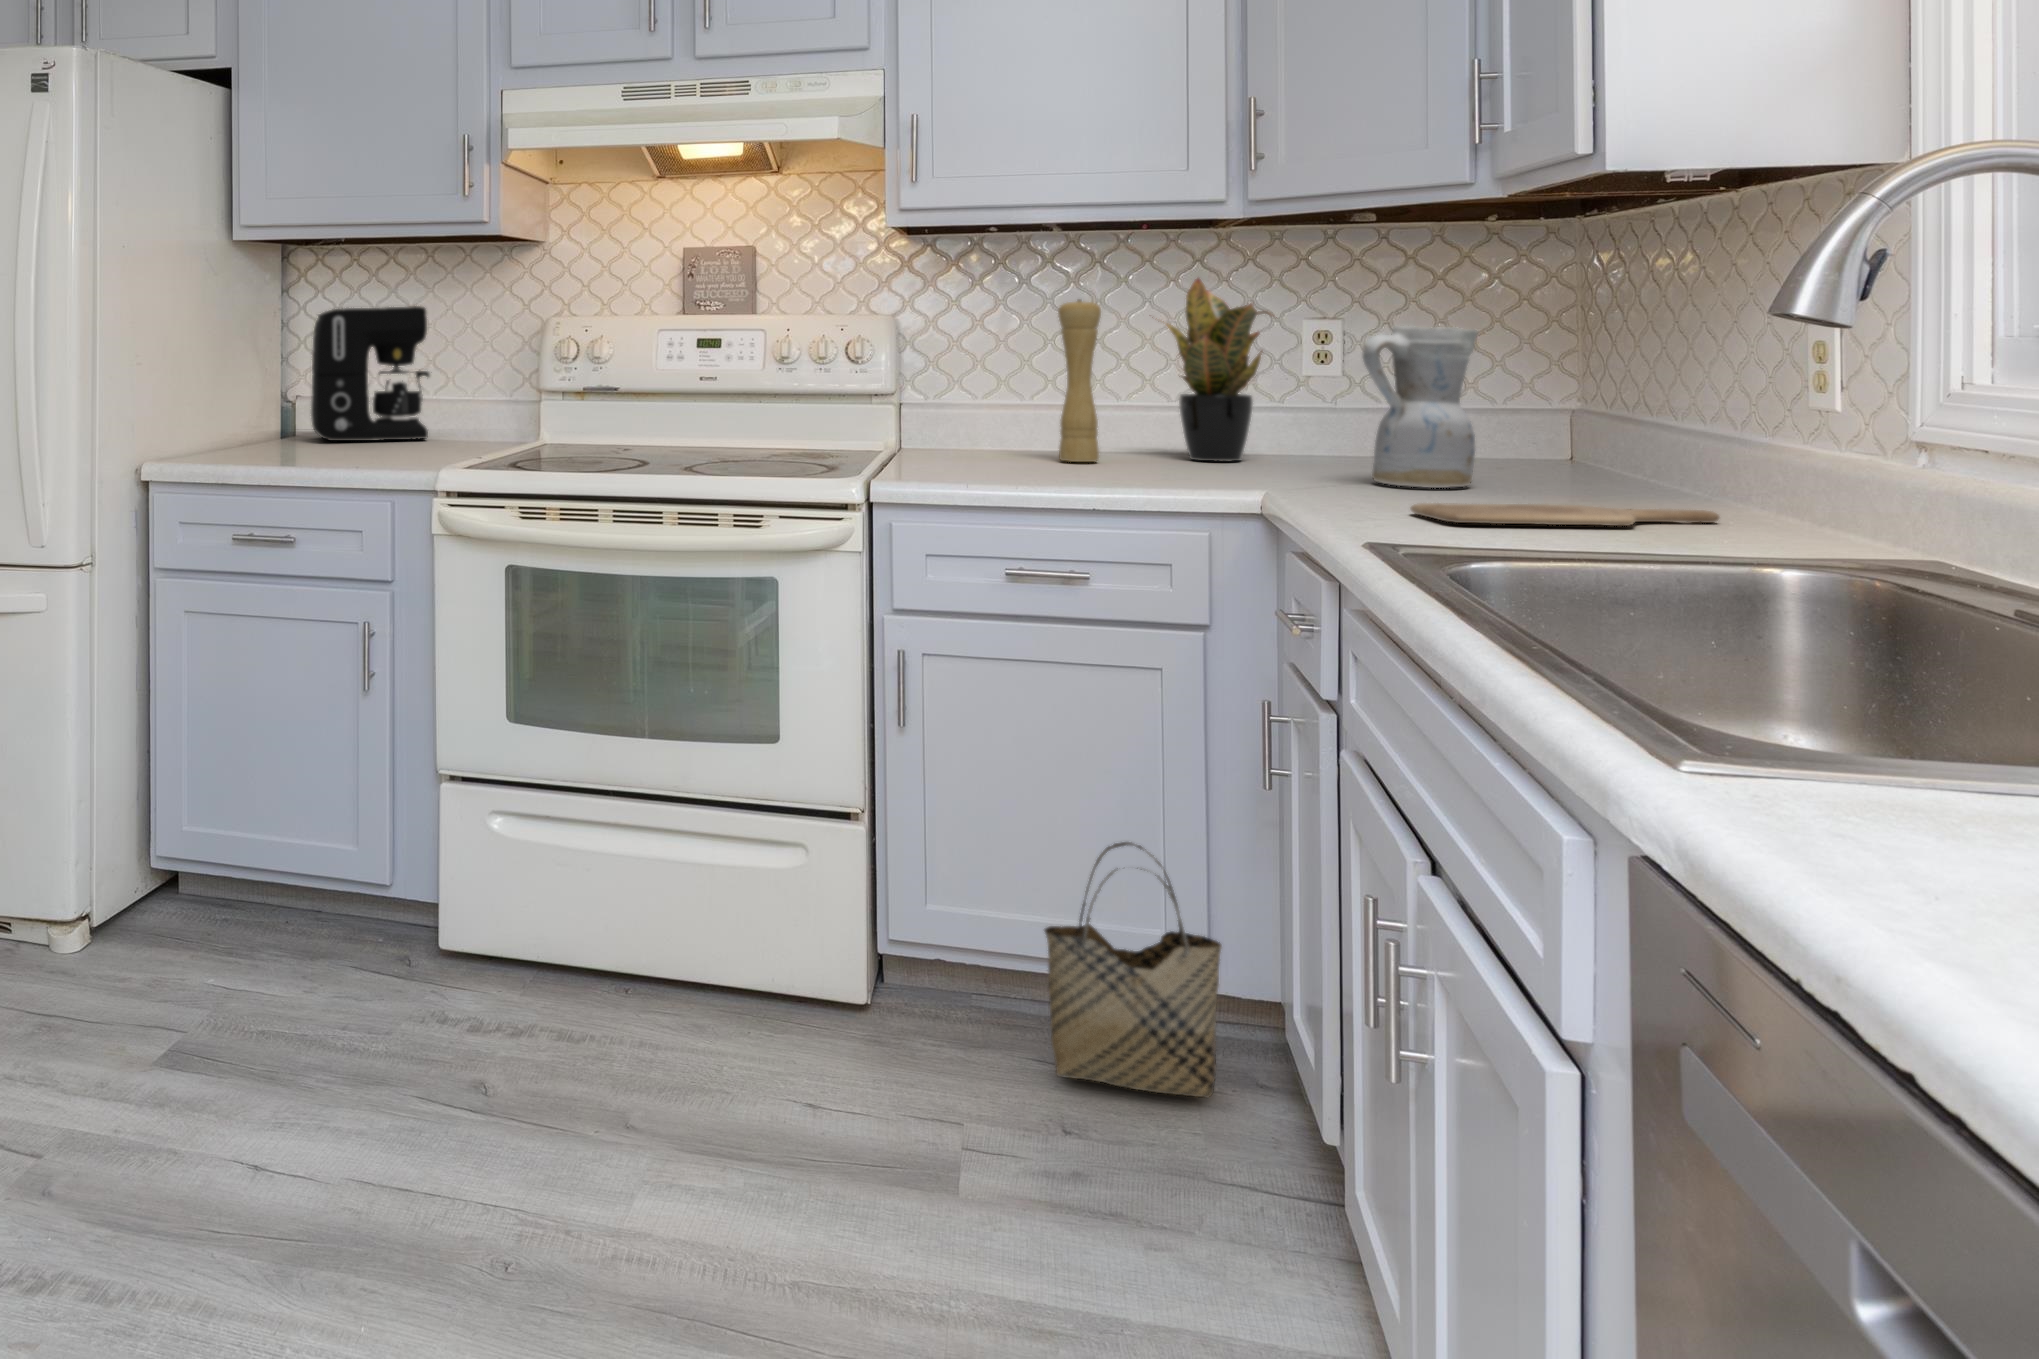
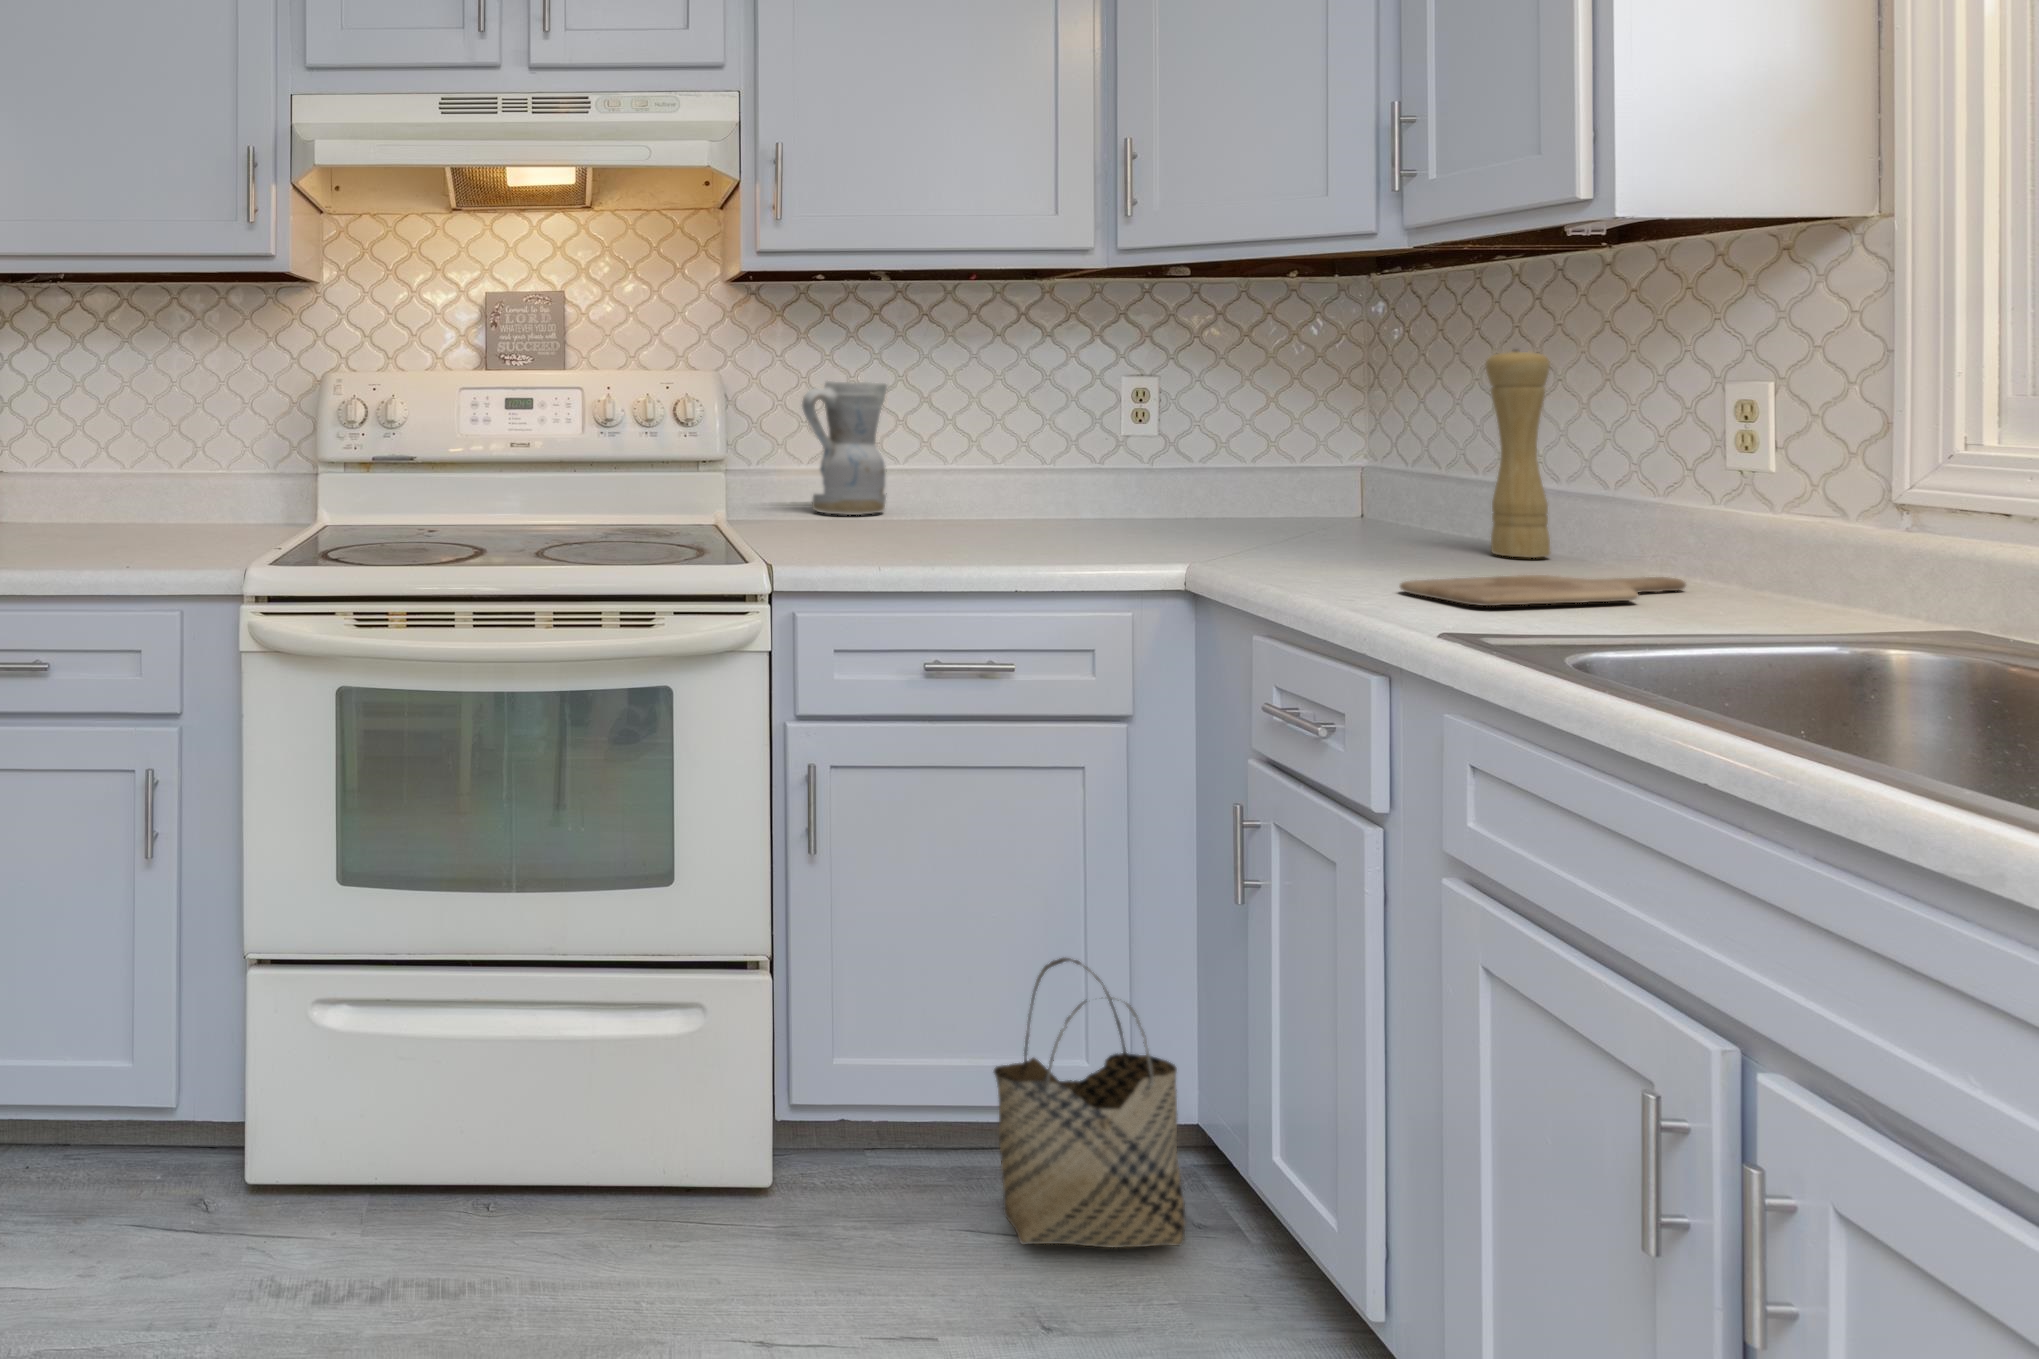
potted plant: present [1167,278,1272,462] -> none [985,325,1135,522]
pepper mill: present [1058,299,1101,462] -> present [1486,349,1550,558]
coffee maker: present [311,306,430,441] -> none [24,363,183,527]
ceramic pitcher: present [1362,326,1477,488] -> present [802,381,887,515]

